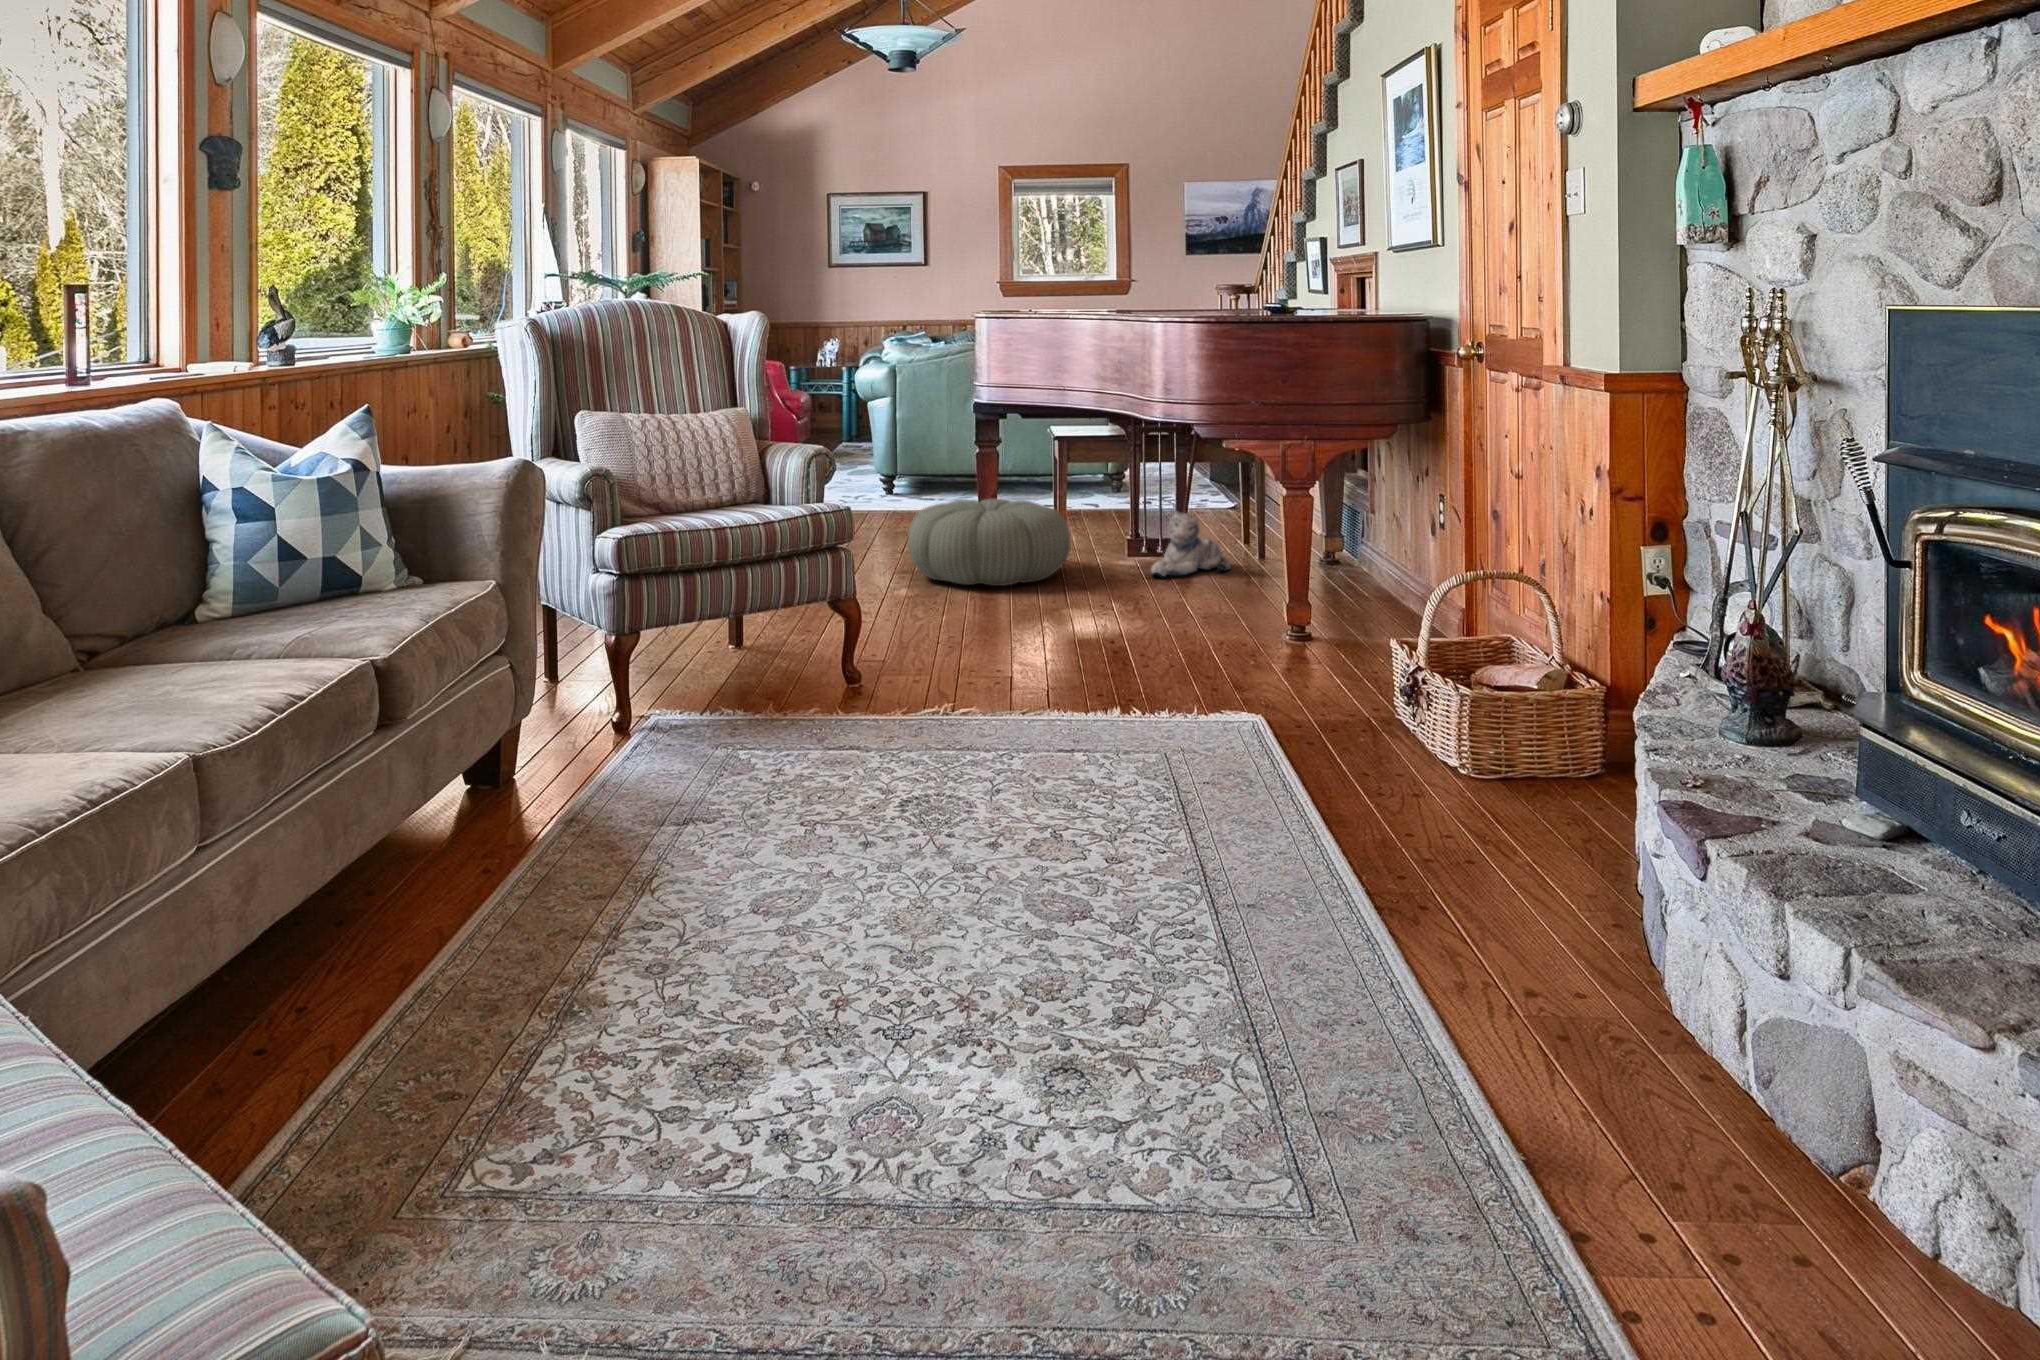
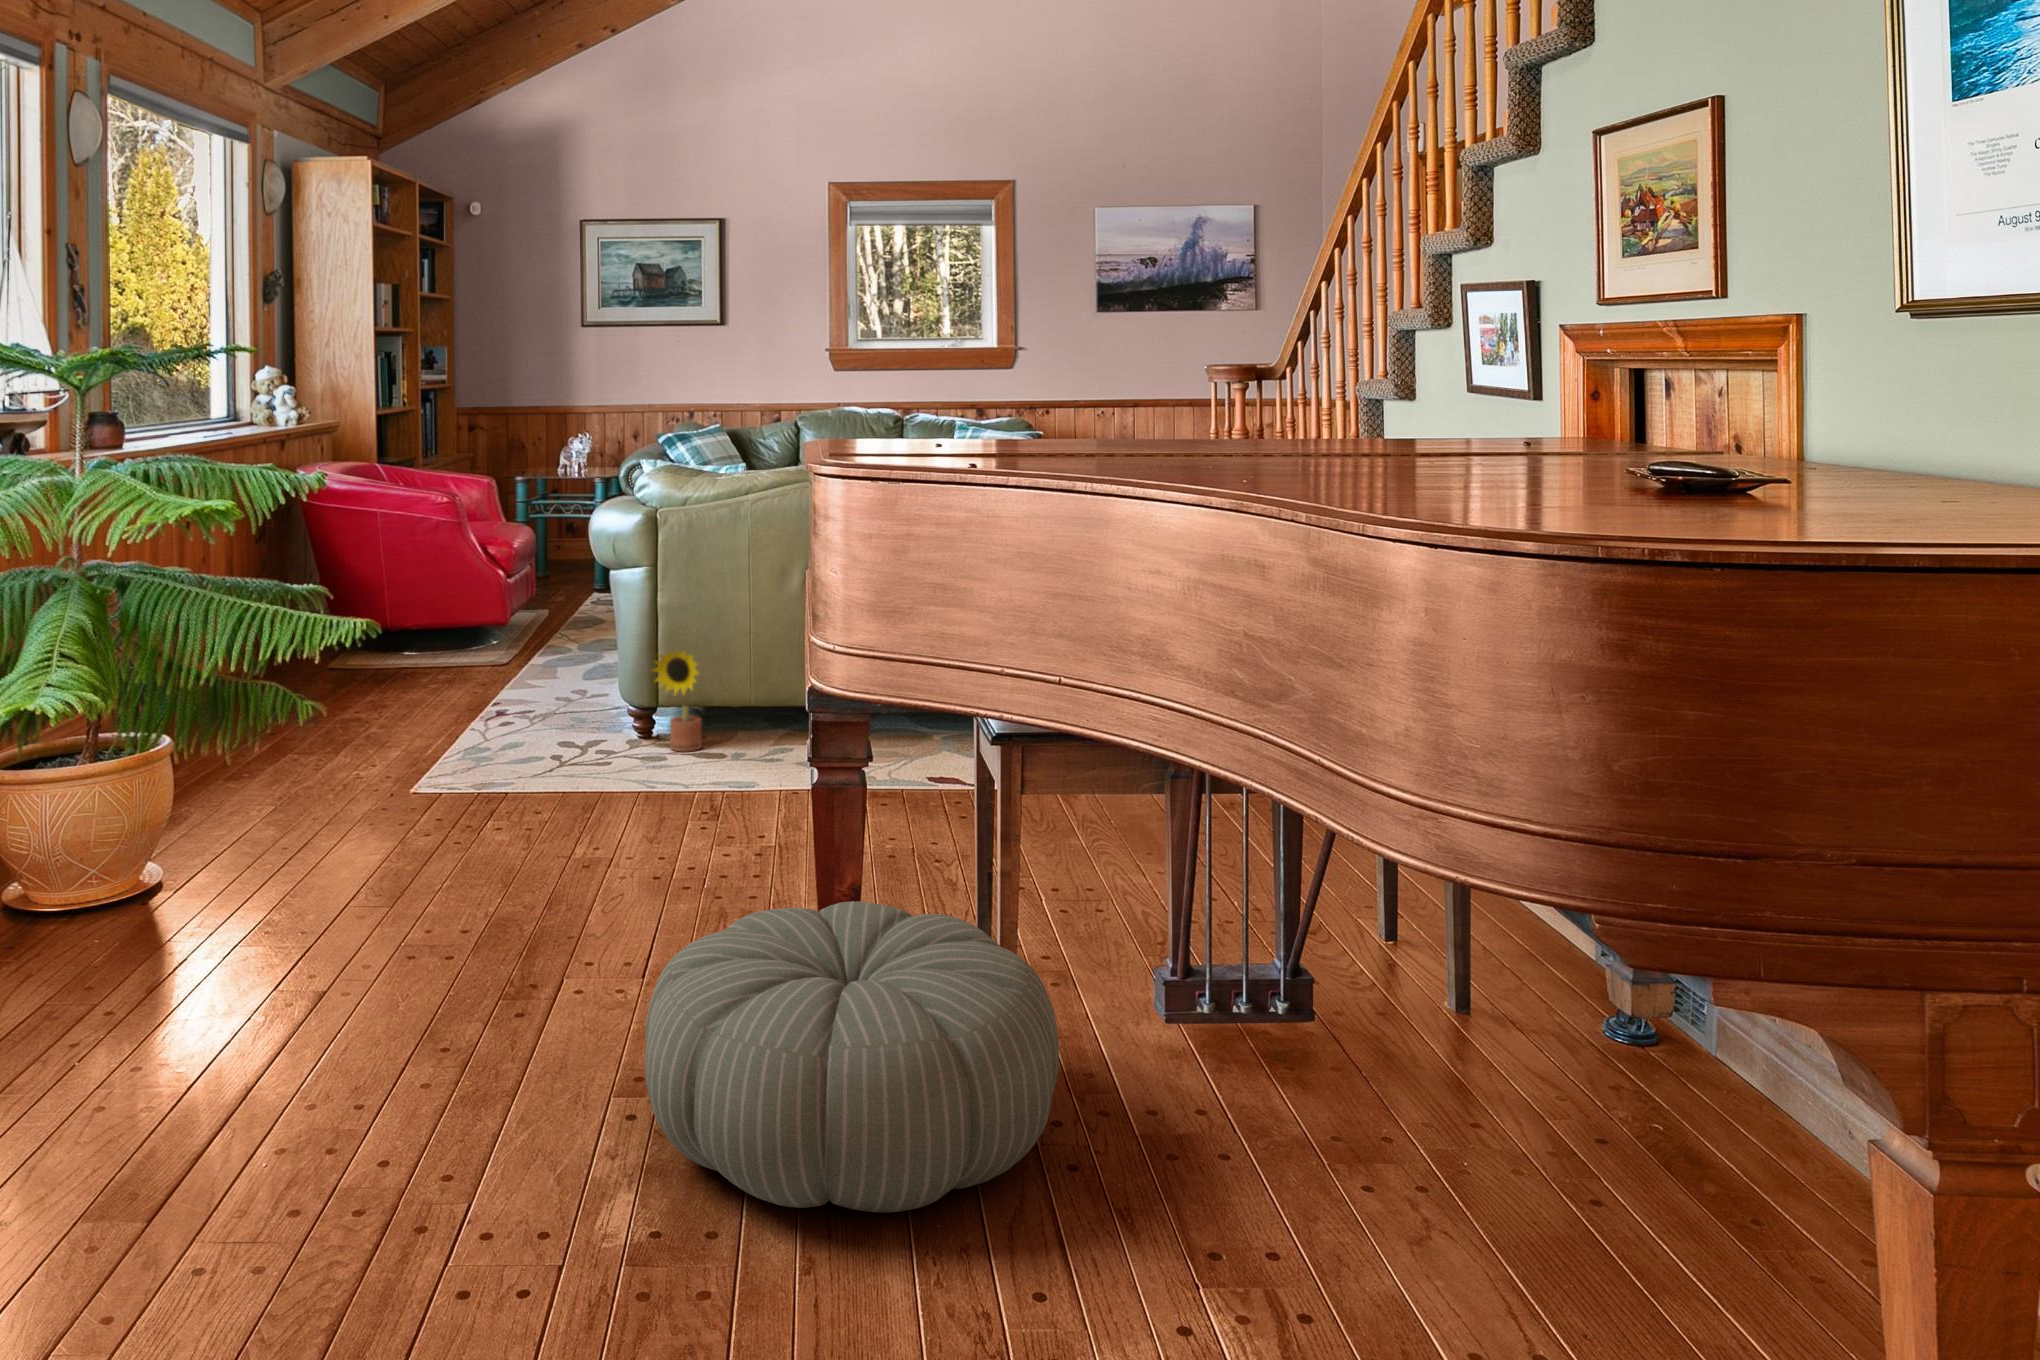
decorative plant: none [894,439,922,497] -> present [653,649,702,752]
plush toy: present [1151,511,1231,576] -> none [1259,954,1445,1150]

